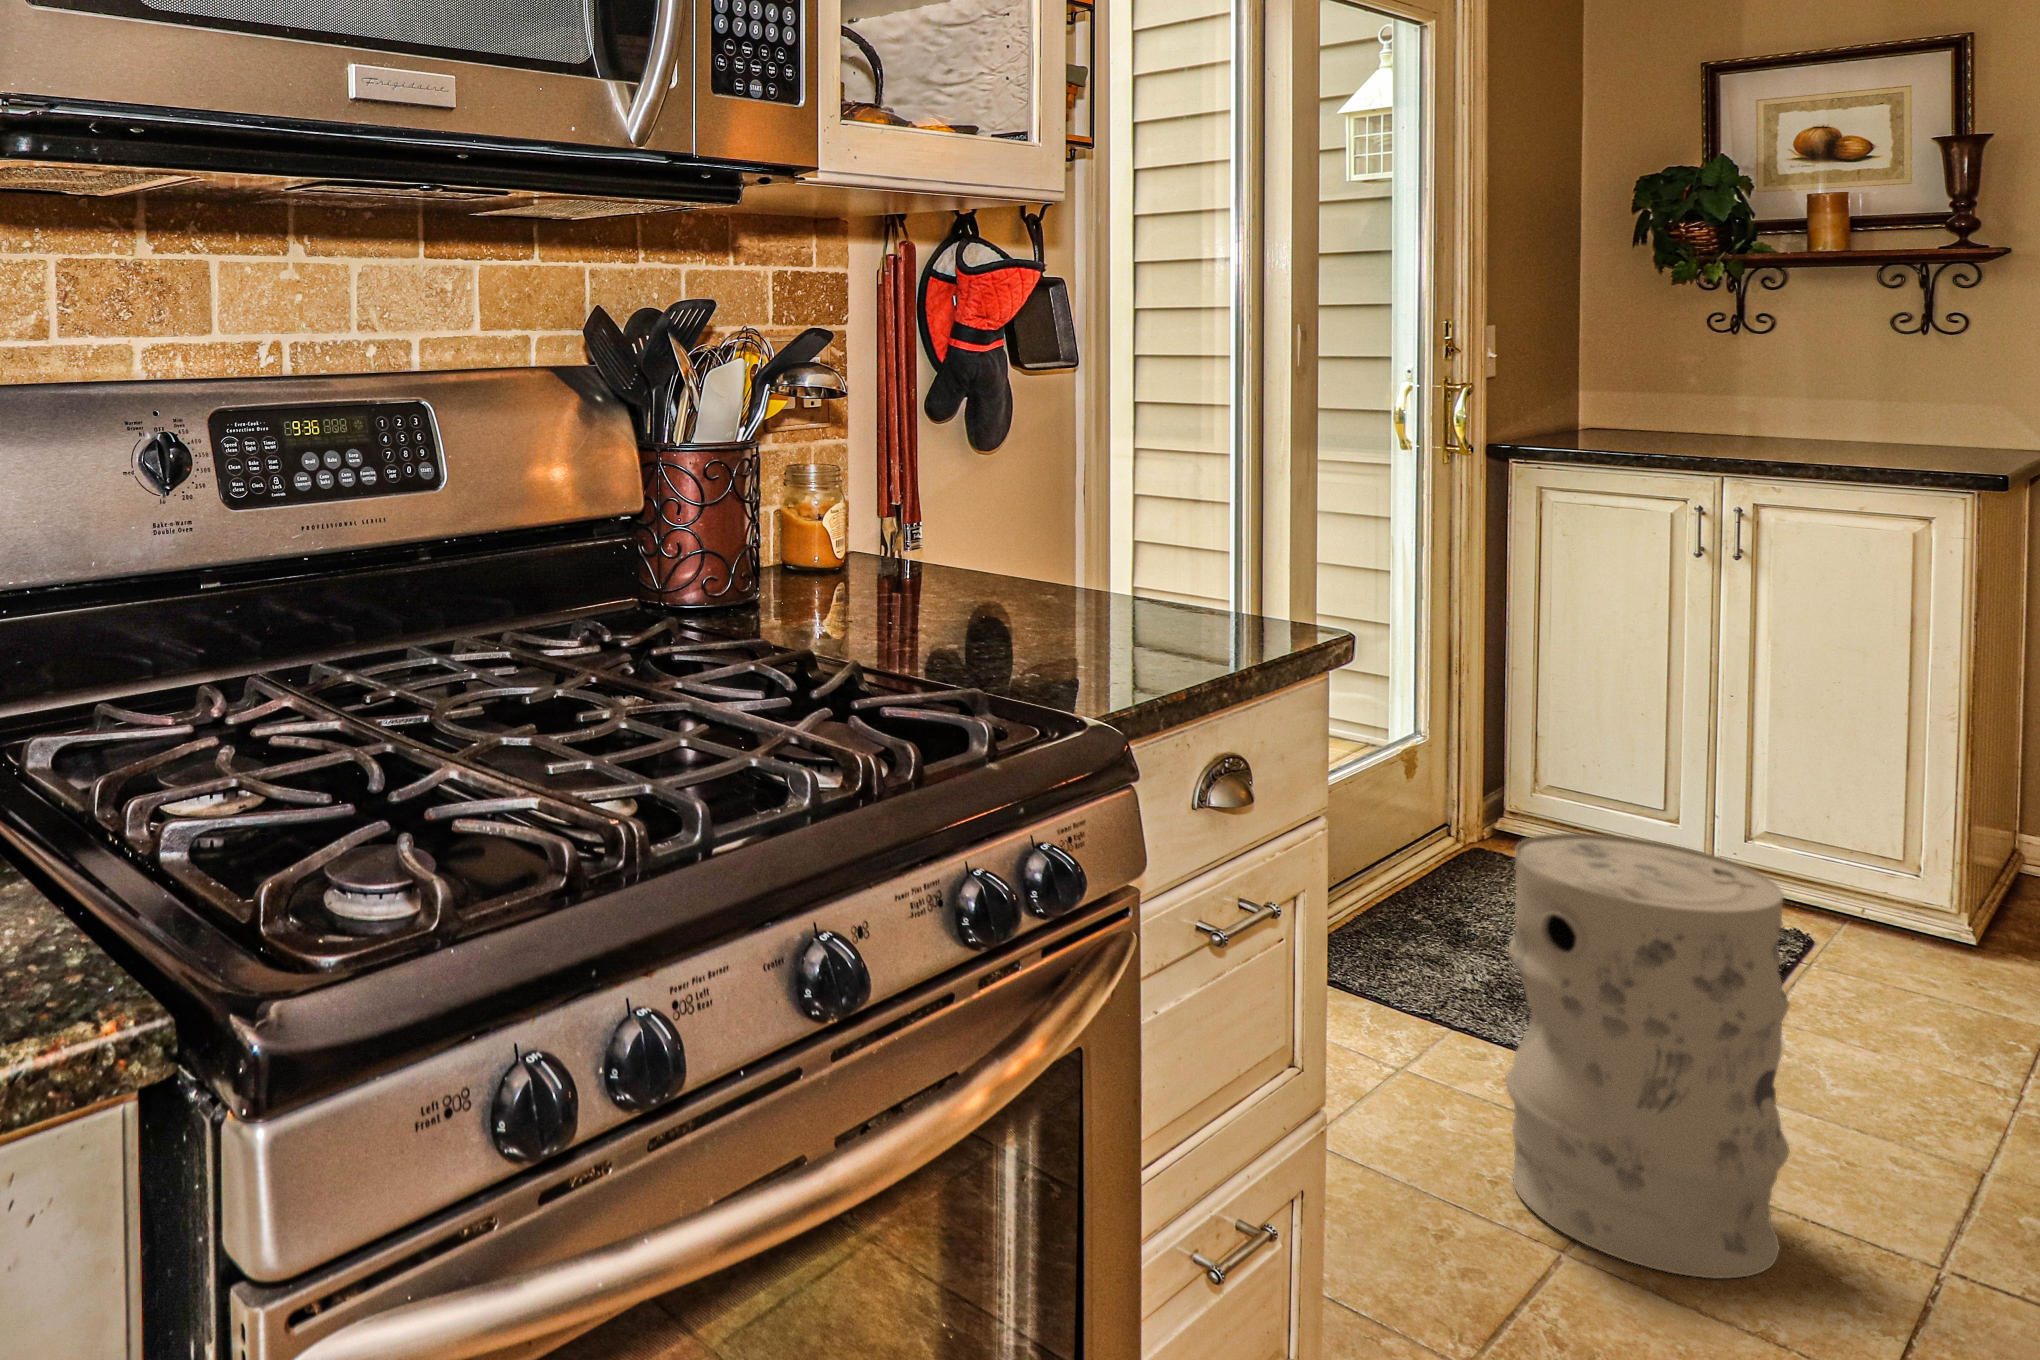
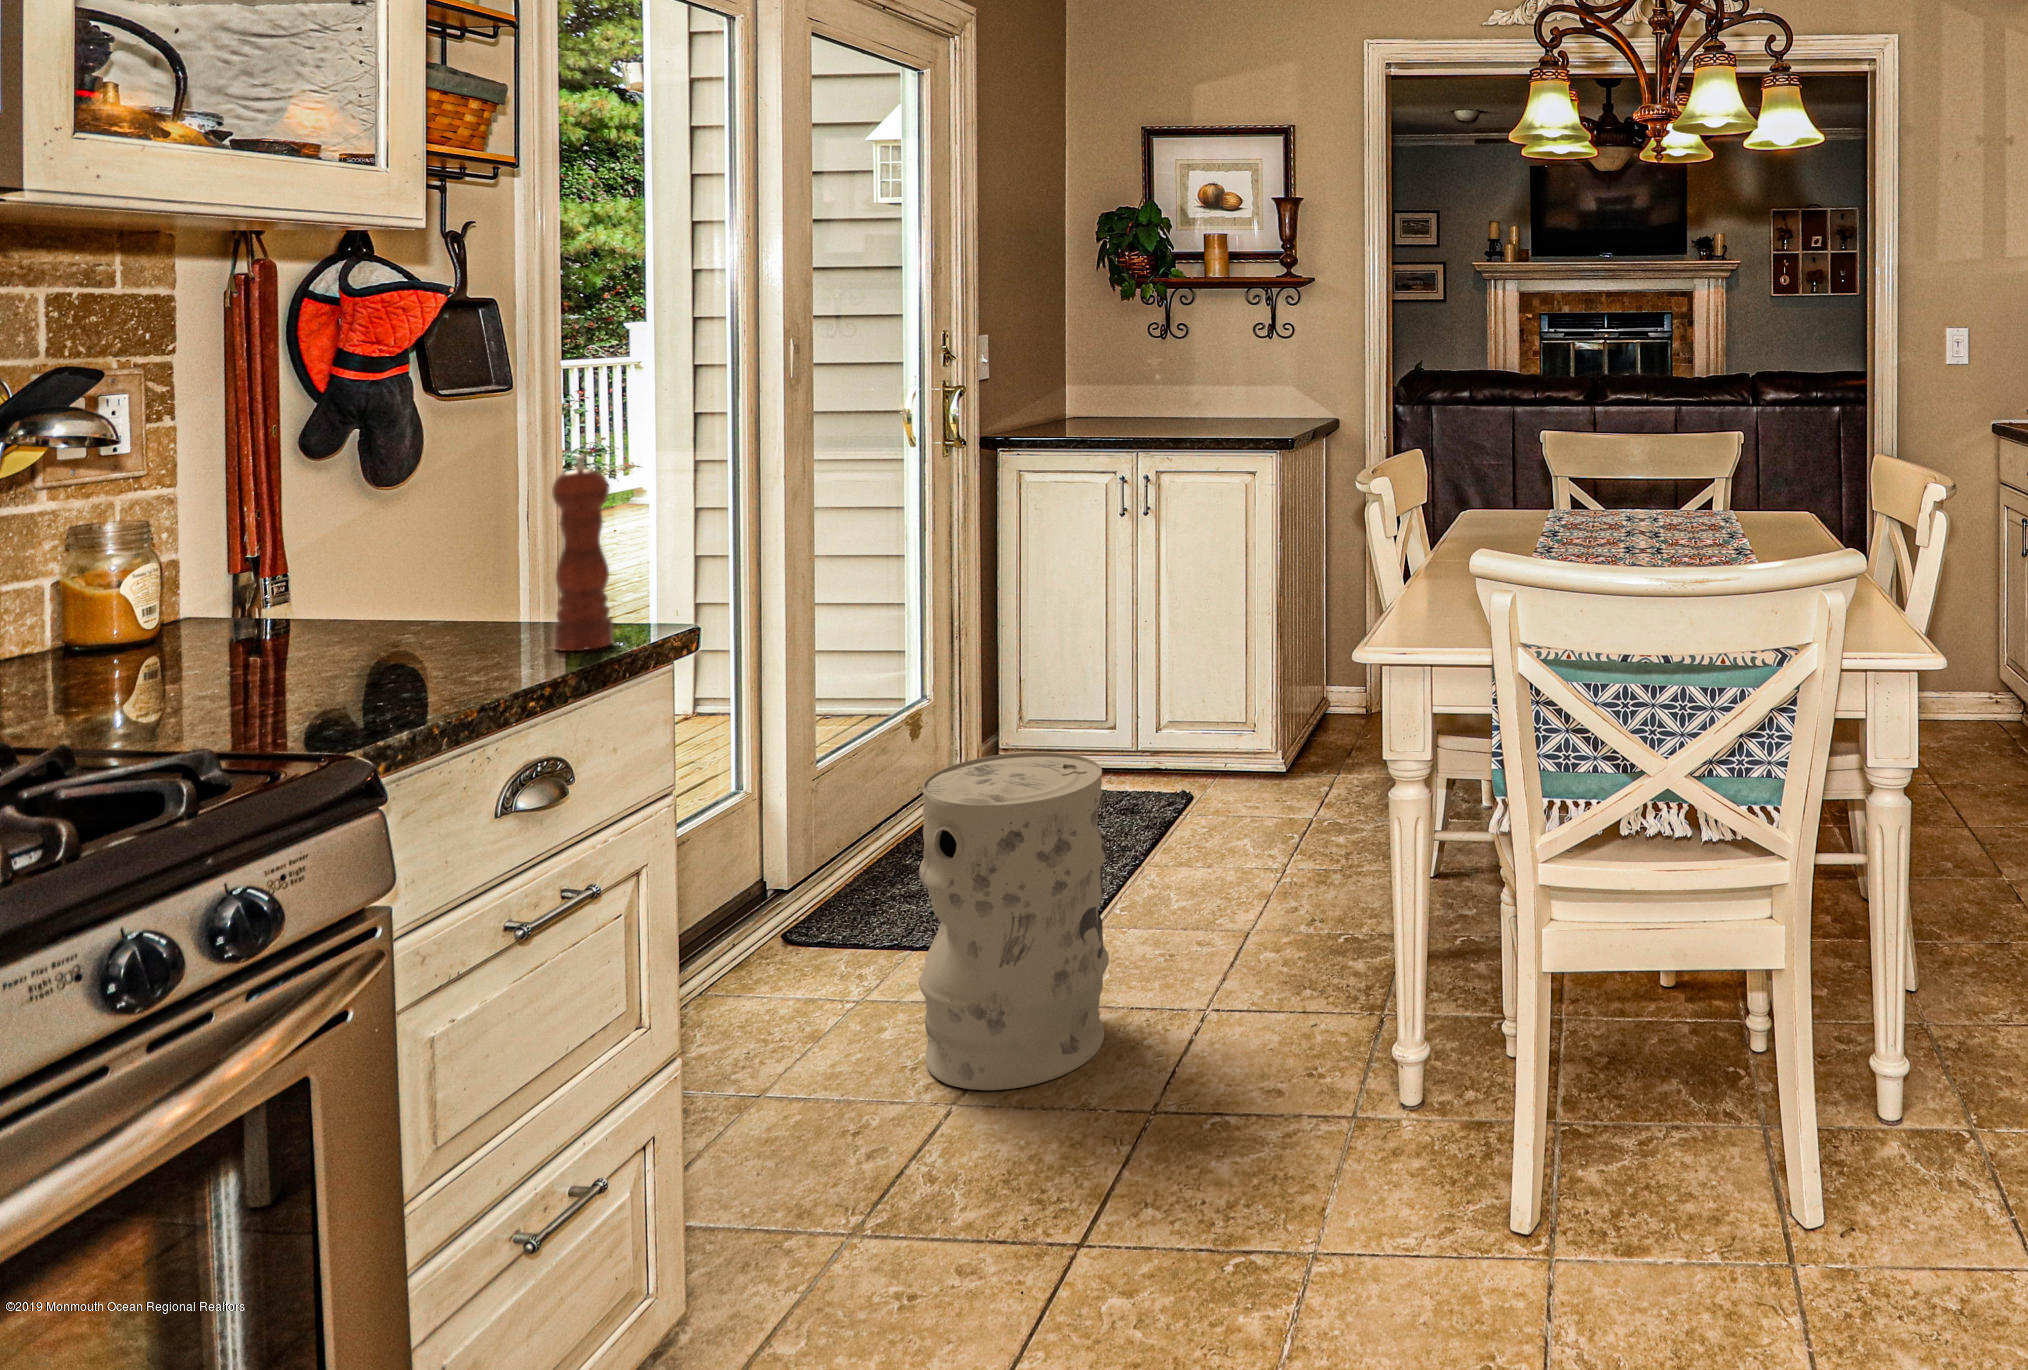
pepper mill: none [1200,427,1260,637] -> present [552,455,613,651]

